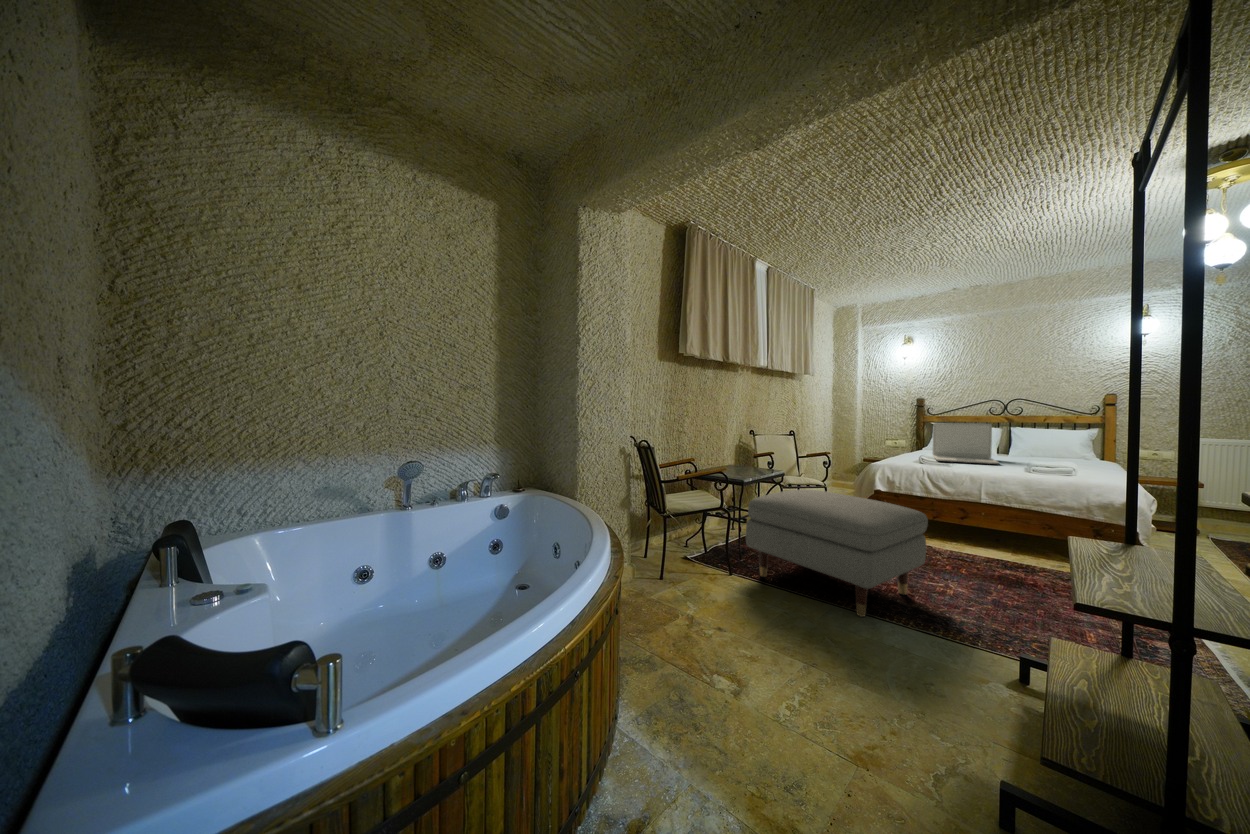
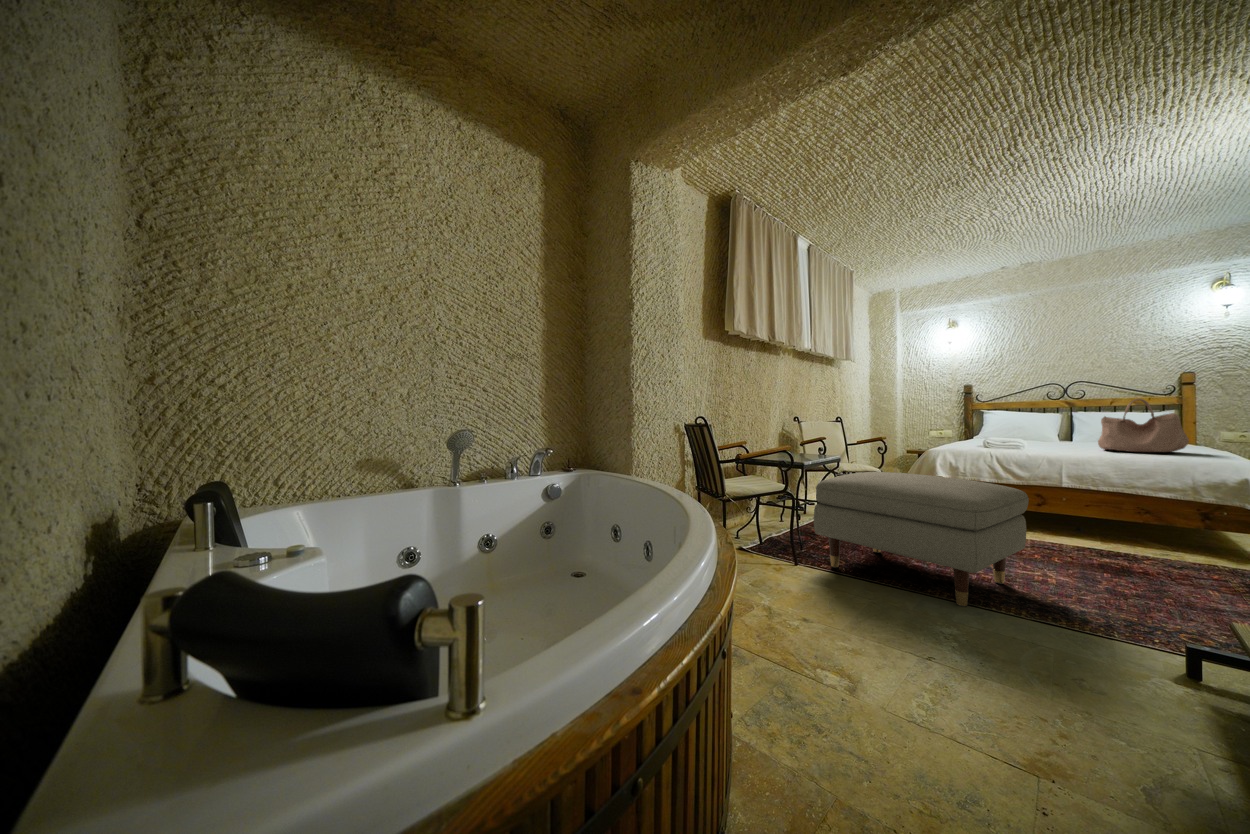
handbag: none [1018,422,1094,472] -> present [1098,399,1189,452]
laptop: present [933,423,998,464] -> none [995,405,1075,447]

